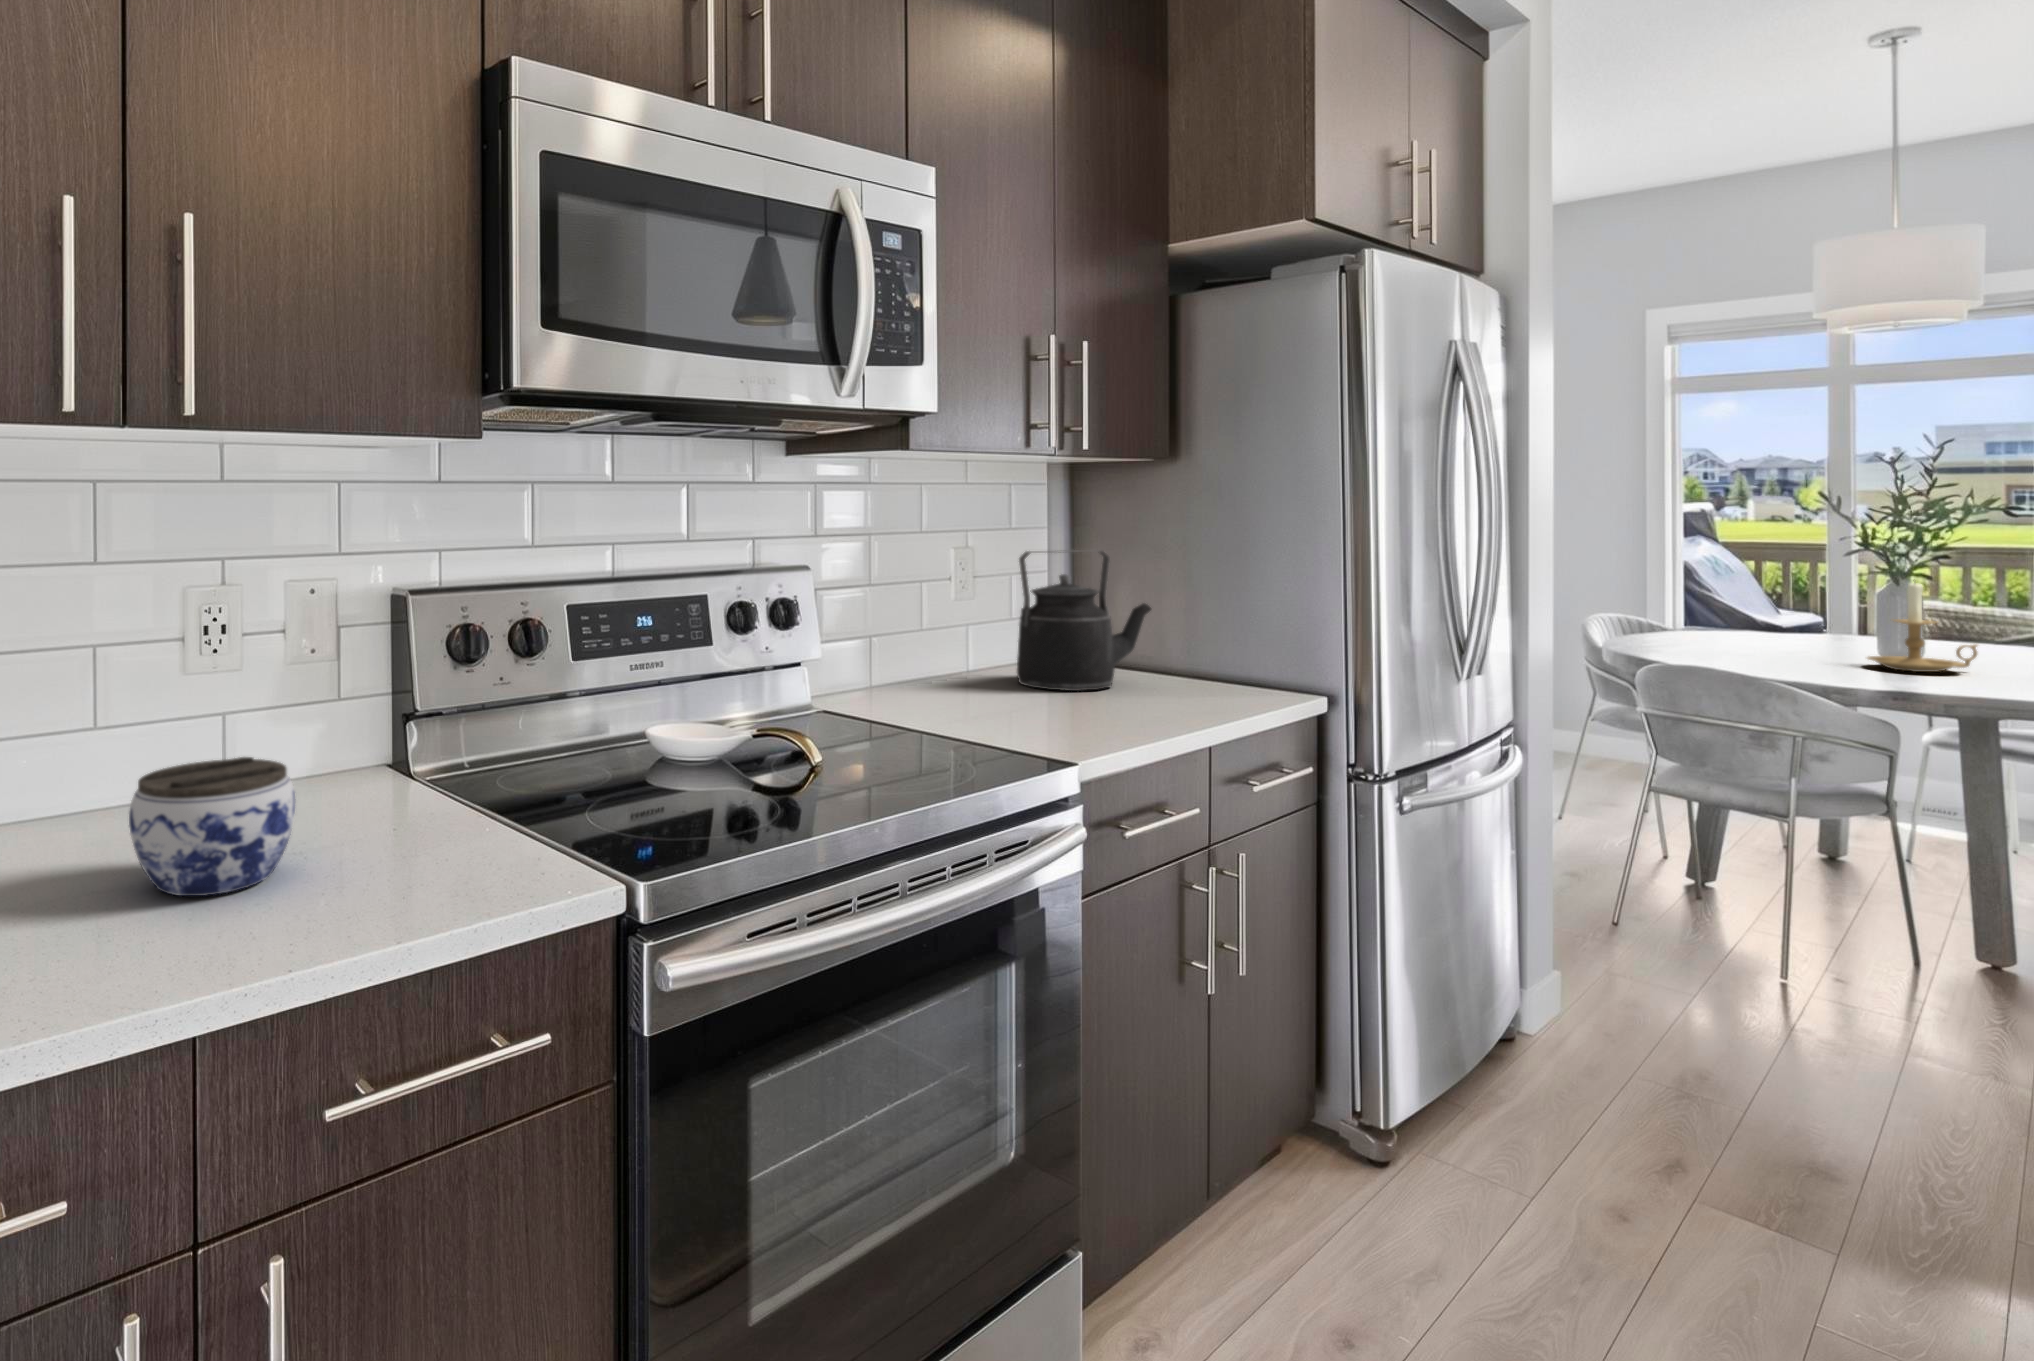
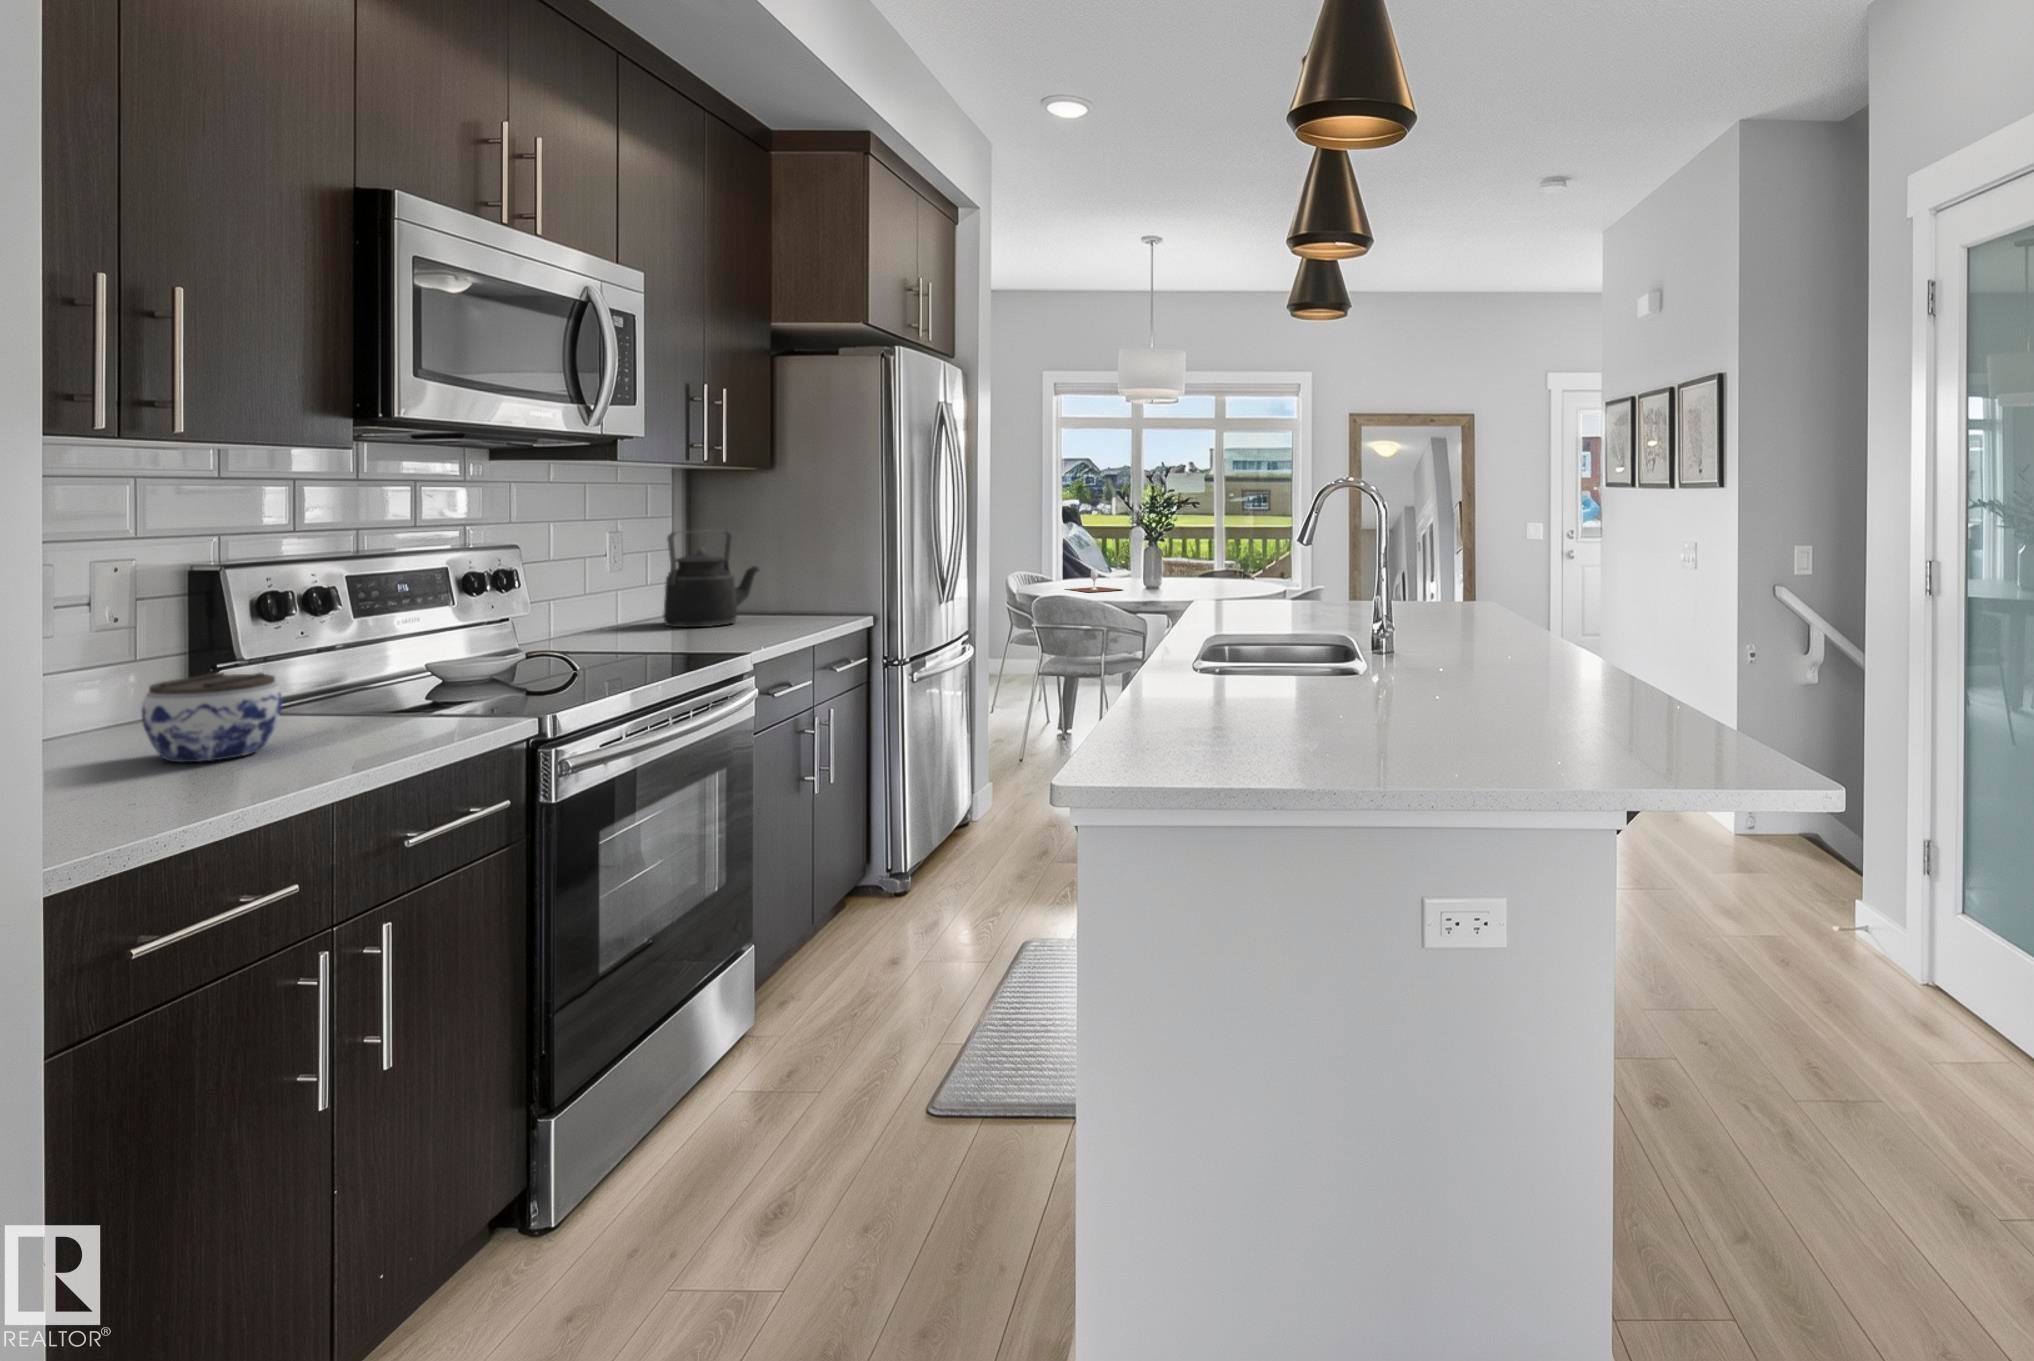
candle holder: present [1867,582,1977,672] -> none [1139,543,1185,594]
wine glass: none [1699,620,1831,658] -> present [1066,570,1122,592]

